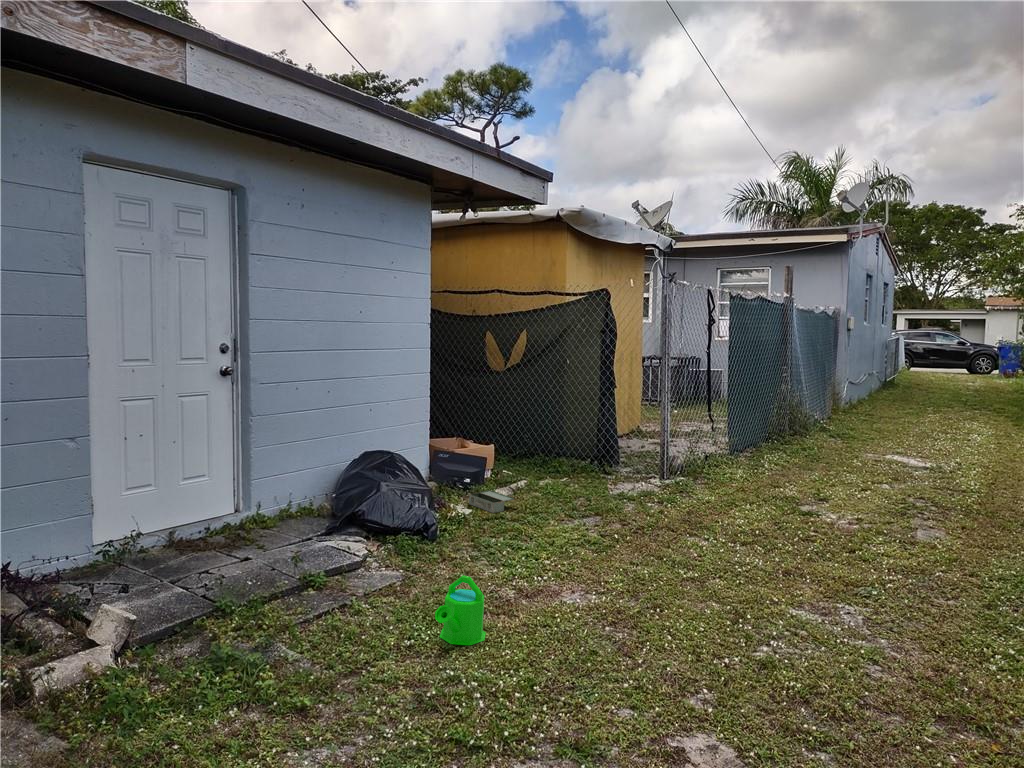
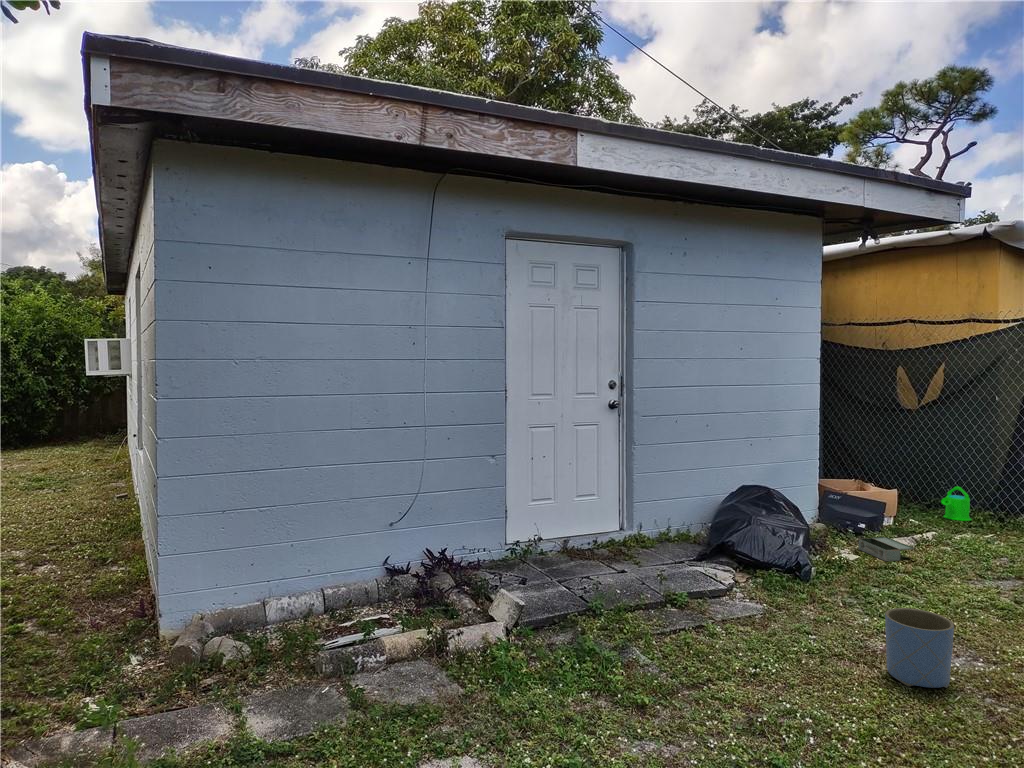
planter: none [518,557,570,627] -> present [885,608,954,688]
watering can: present [435,575,486,646] -> present [941,486,971,521]

